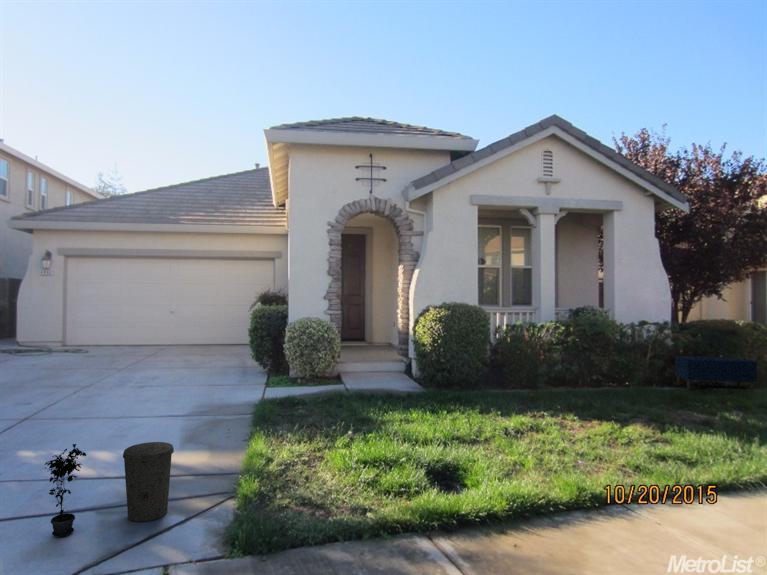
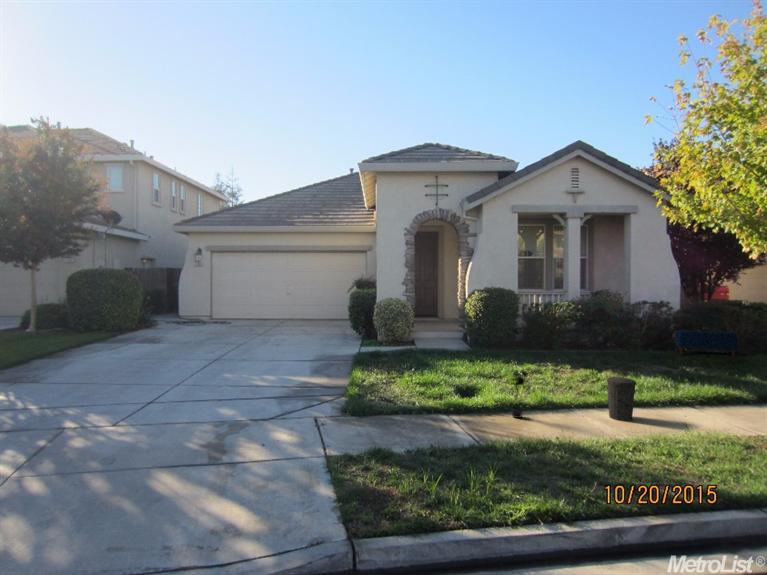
trash can: present [123,442,174,522] -> present [607,377,636,421]
potted plant: present [45,444,86,537] -> present [510,371,528,418]

